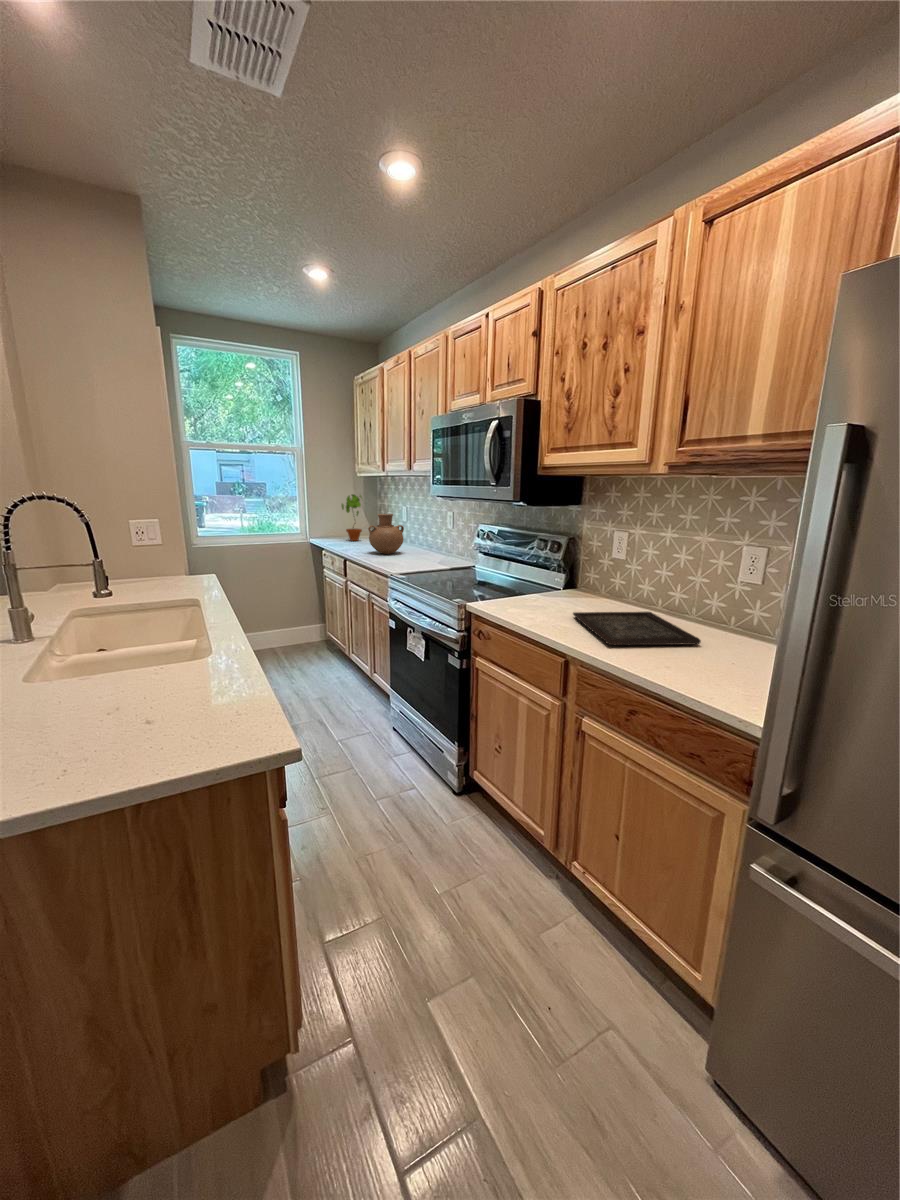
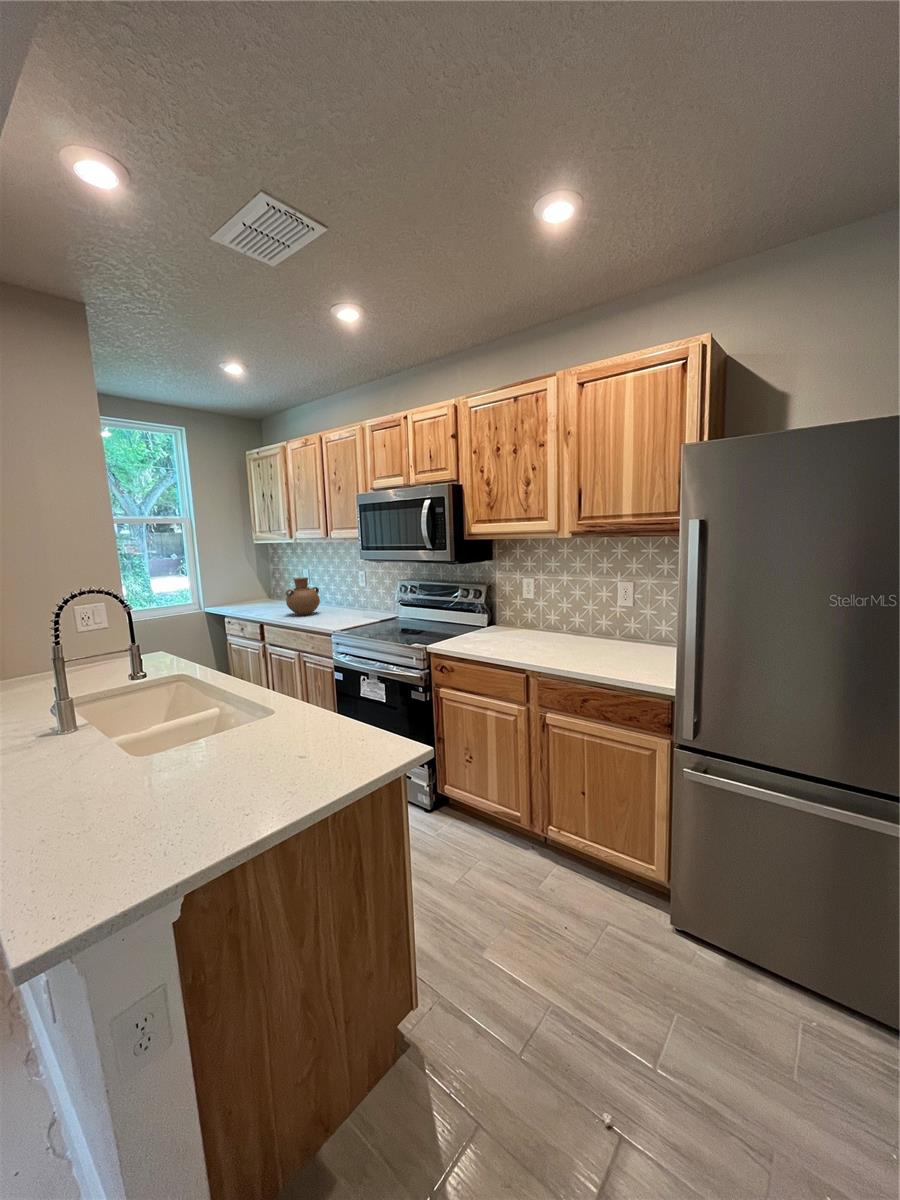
potted plant: present [342,494,362,541] -> none [240,560,262,606]
tray: present [573,612,701,645] -> none [513,634,608,659]

